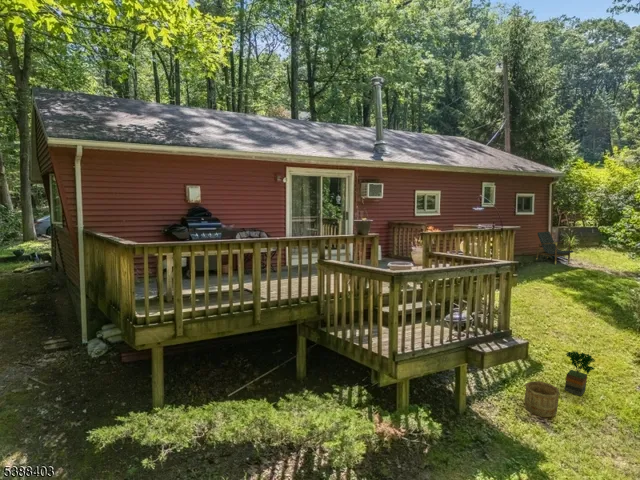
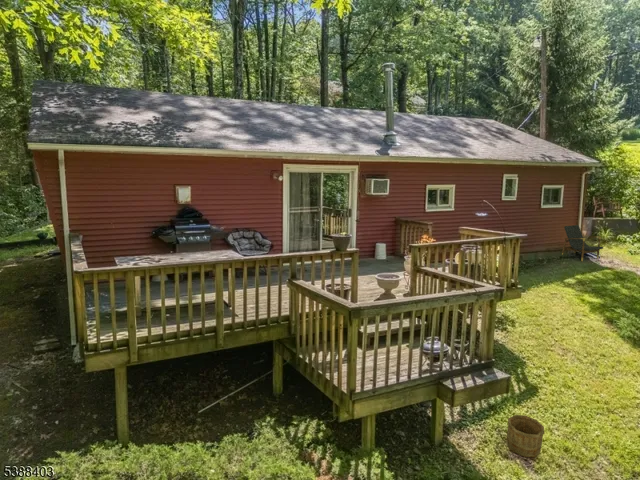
potted tree: present [565,351,595,396] -> none [557,381,593,431]

